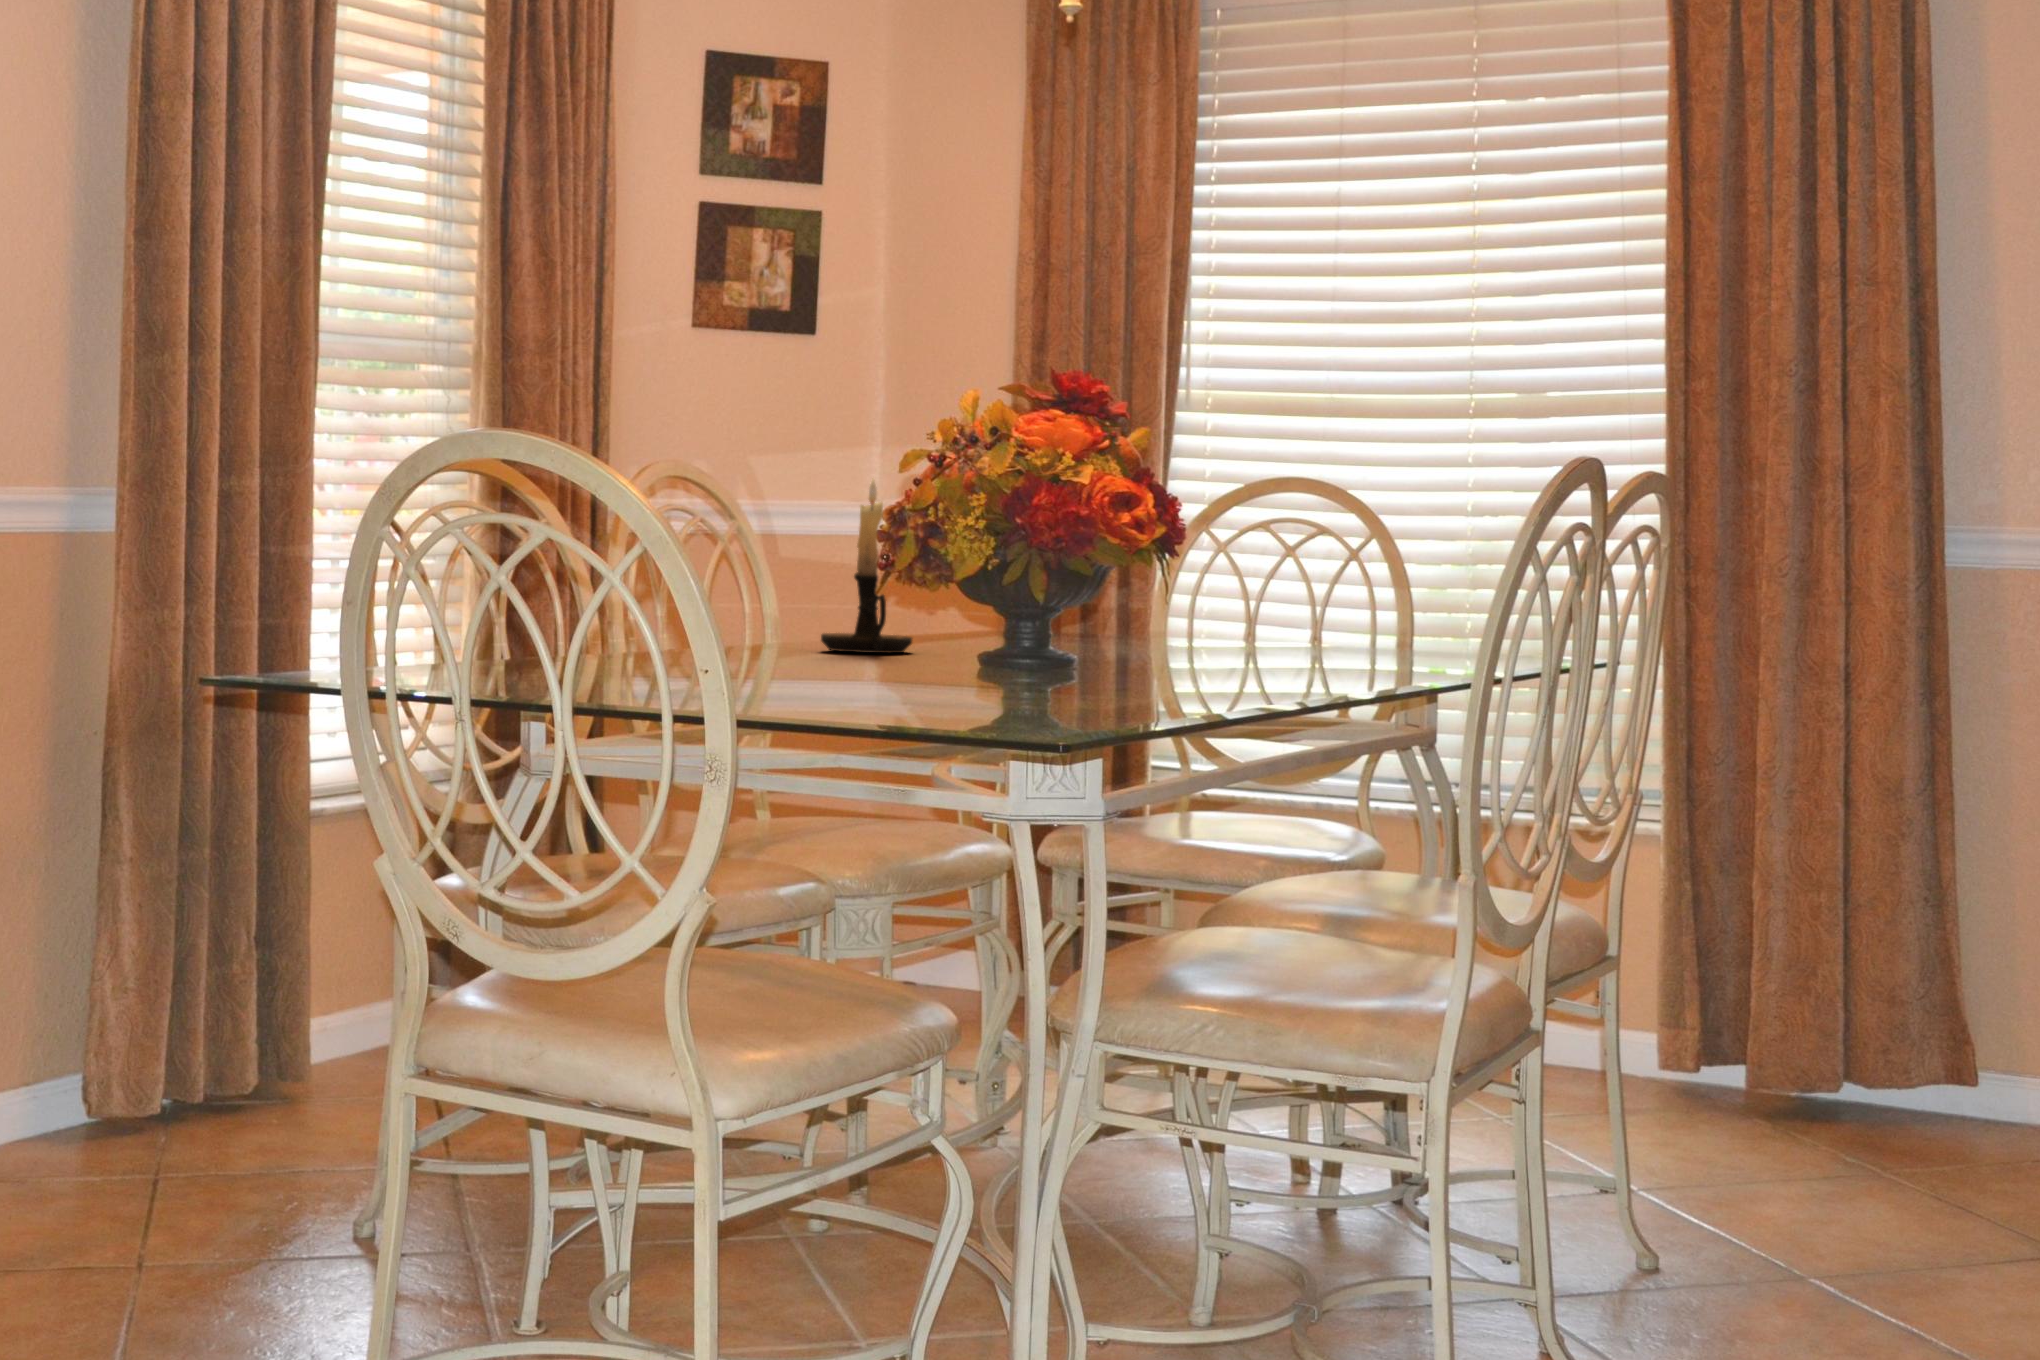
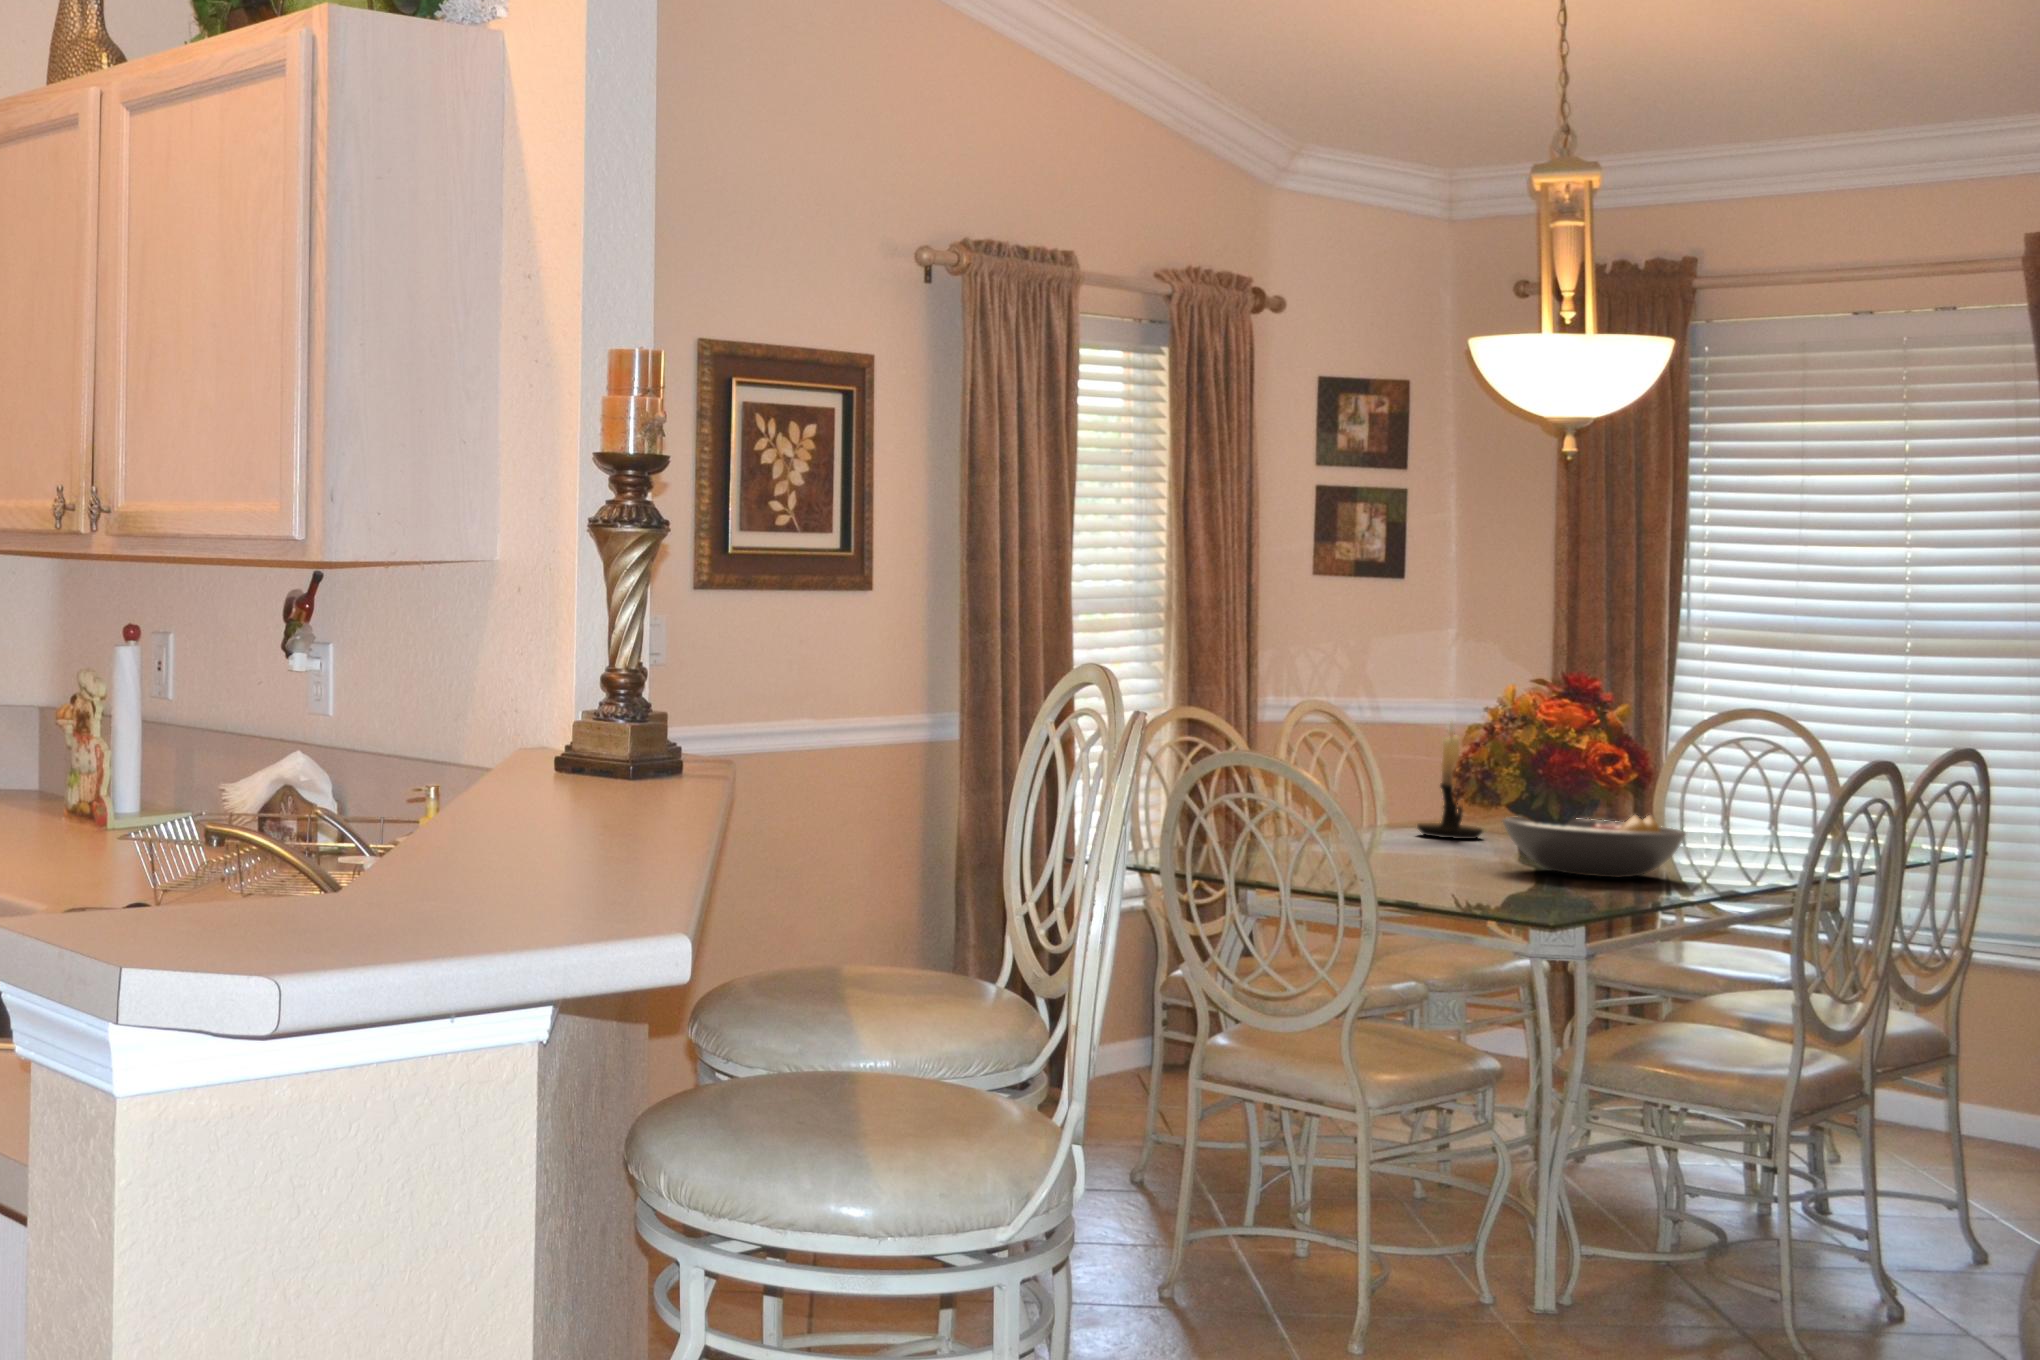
fruit bowl: none [956,590,1229,689] -> present [1502,815,1685,877]

